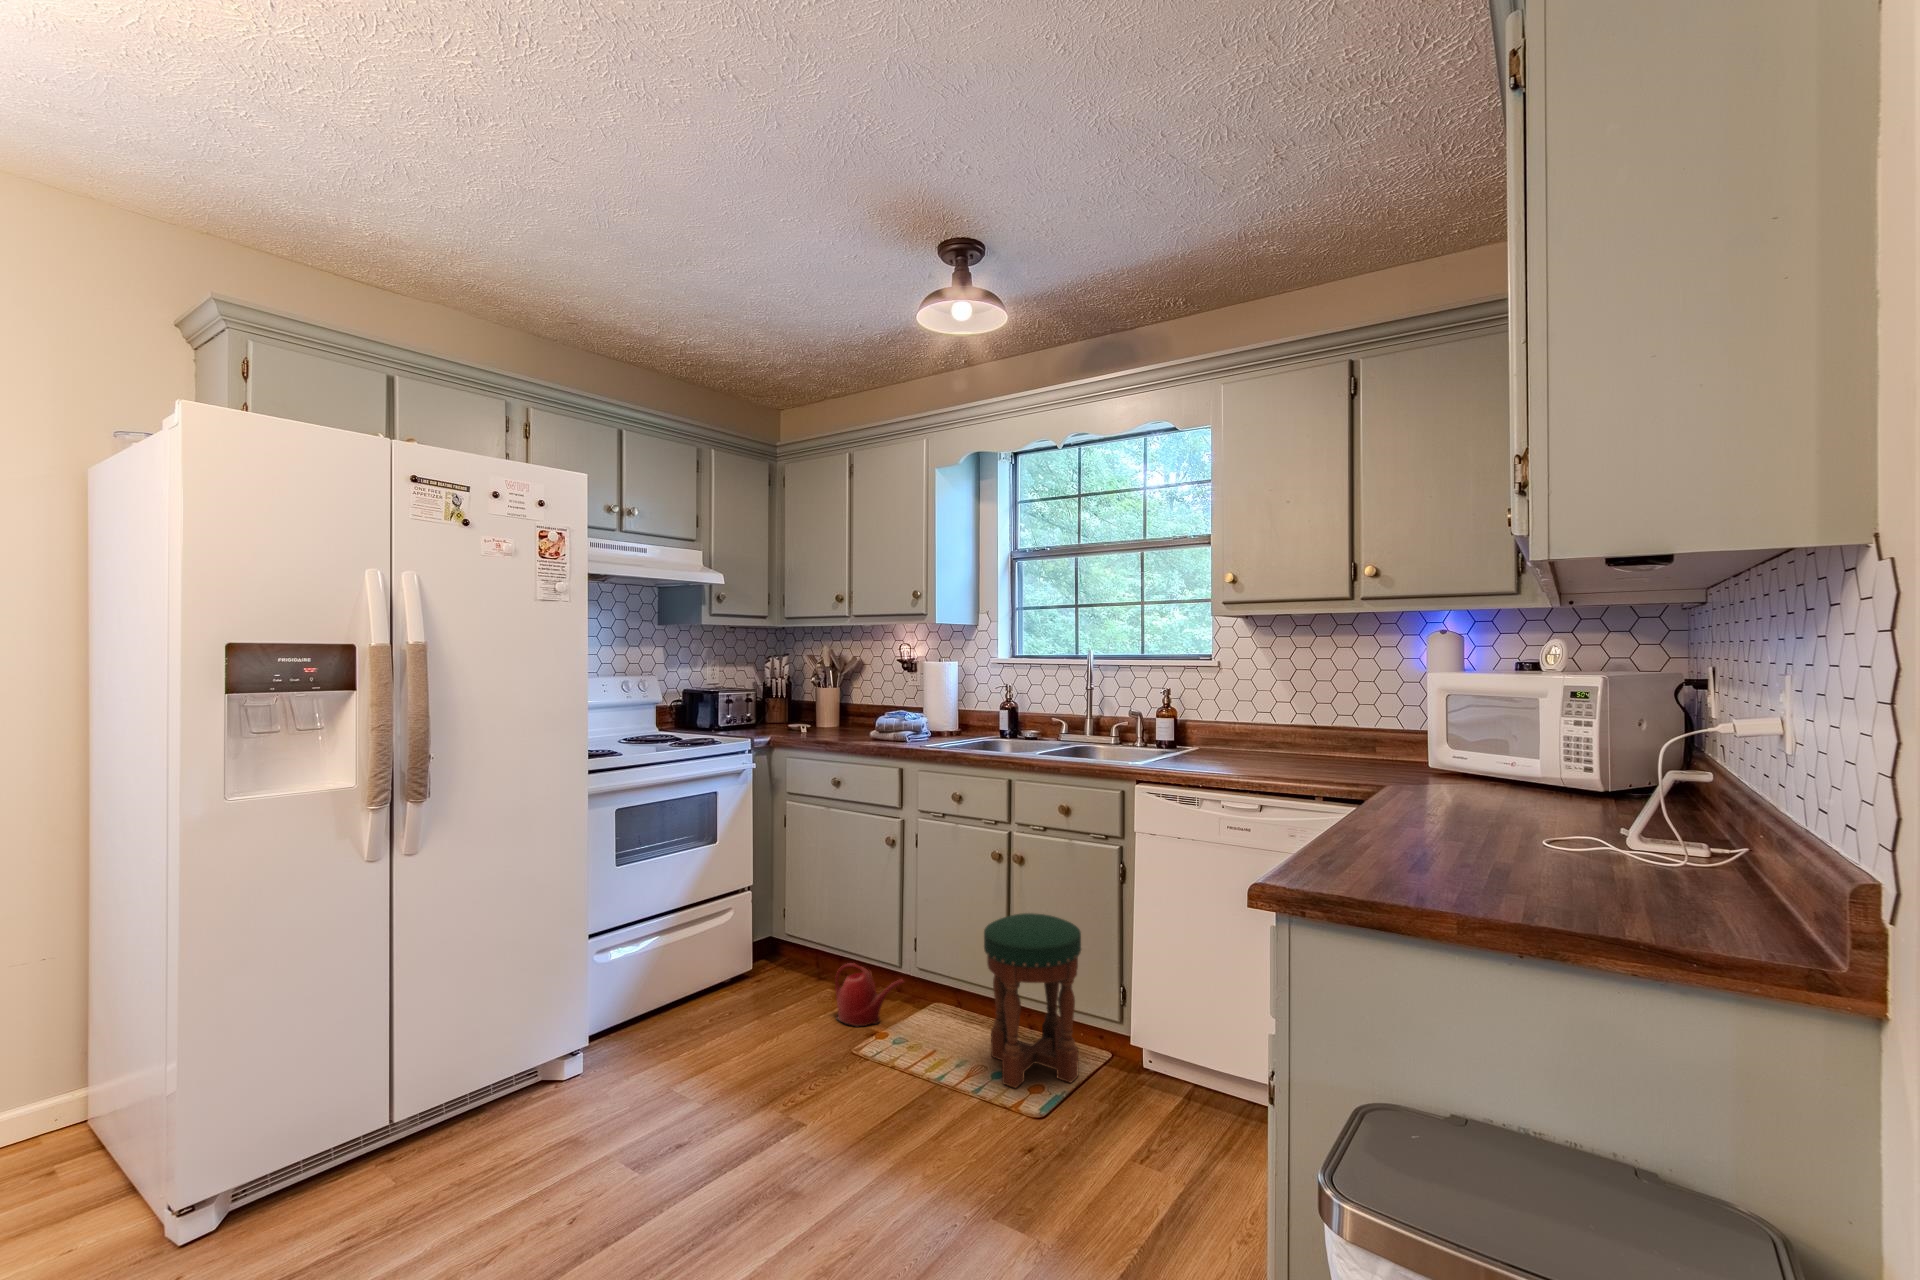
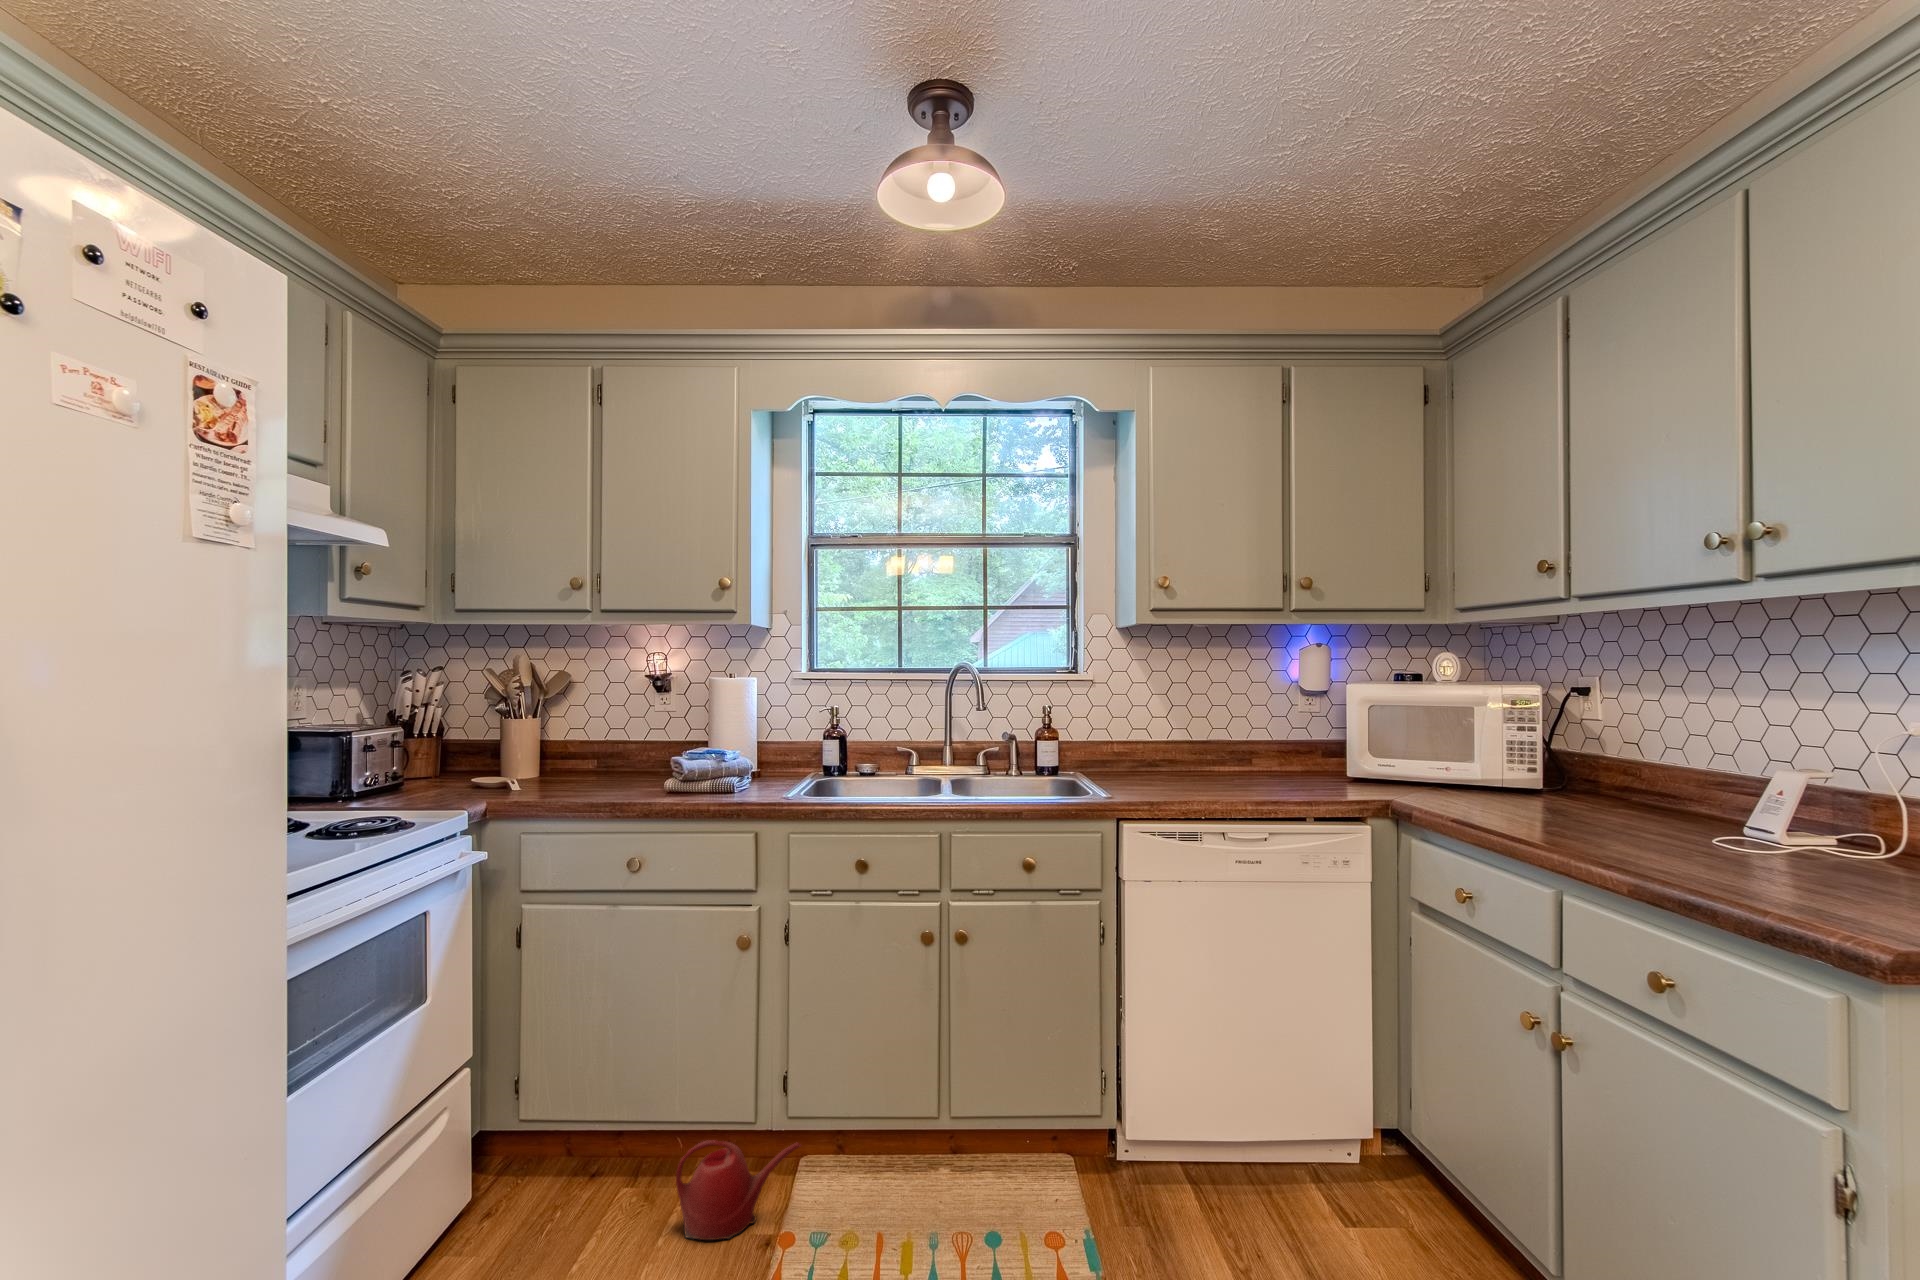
stool: present [984,913,1081,1088] -> none [949,1001,1077,1249]

